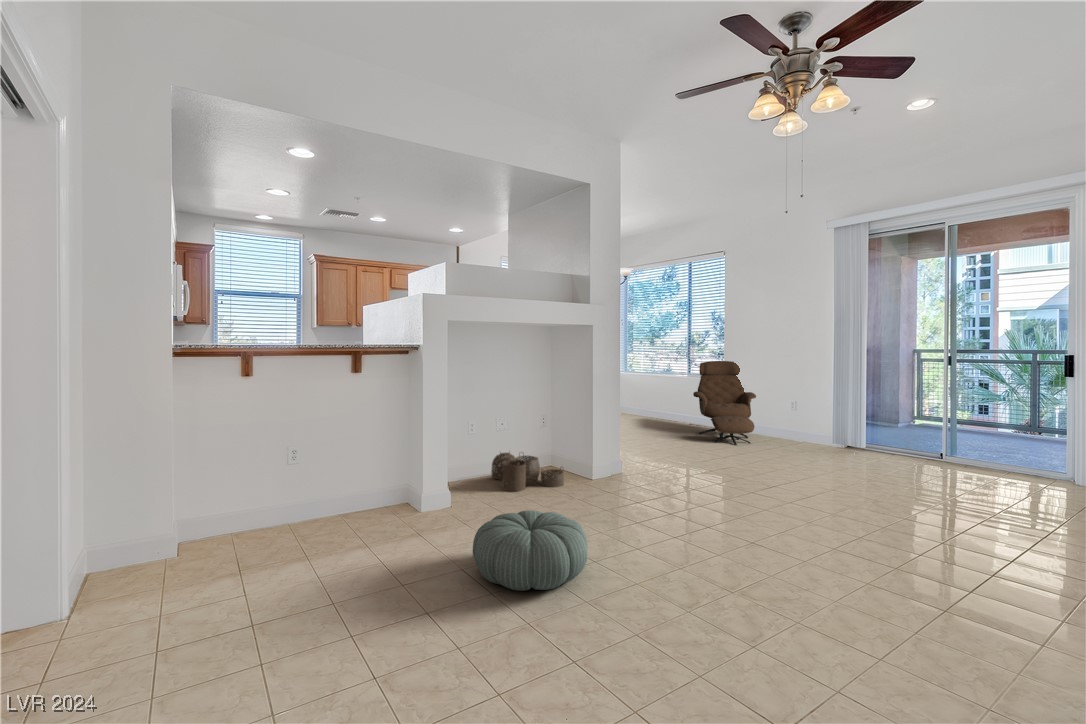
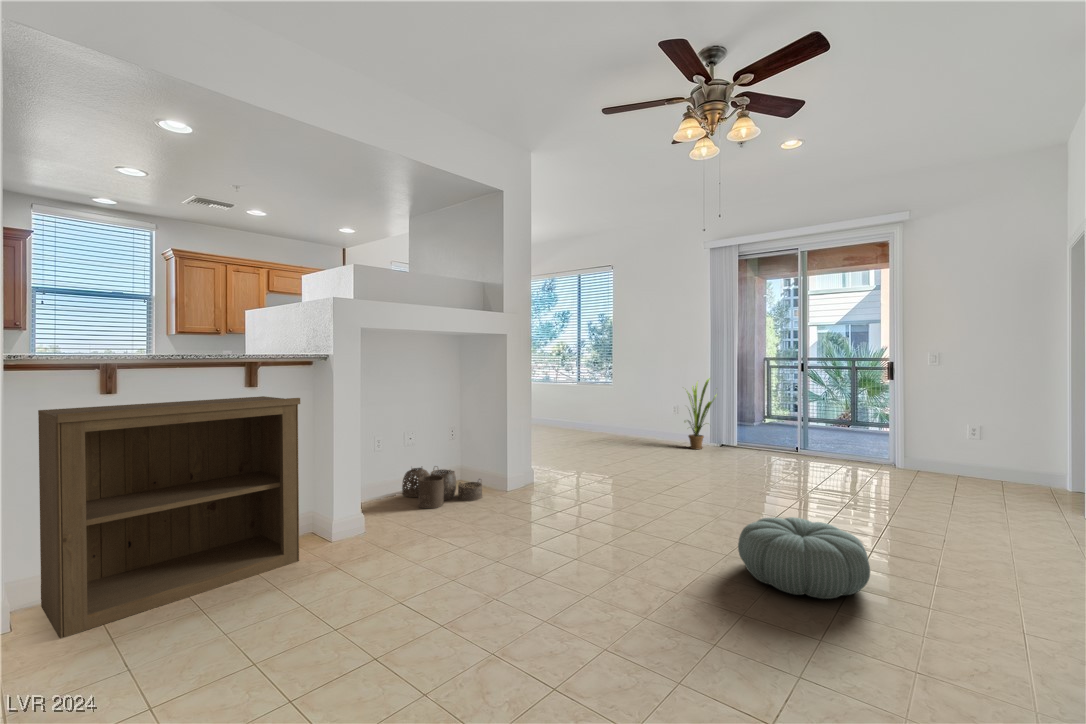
lounge chair: present [693,361,756,445] -> none [589,369,647,448]
house plant: none [794,373,839,451] -> present [687,378,715,449]
bookshelf: none [197,382,389,567] -> present [38,396,300,638]
pouf: present [473,510,587,591] -> present [738,517,870,599]

